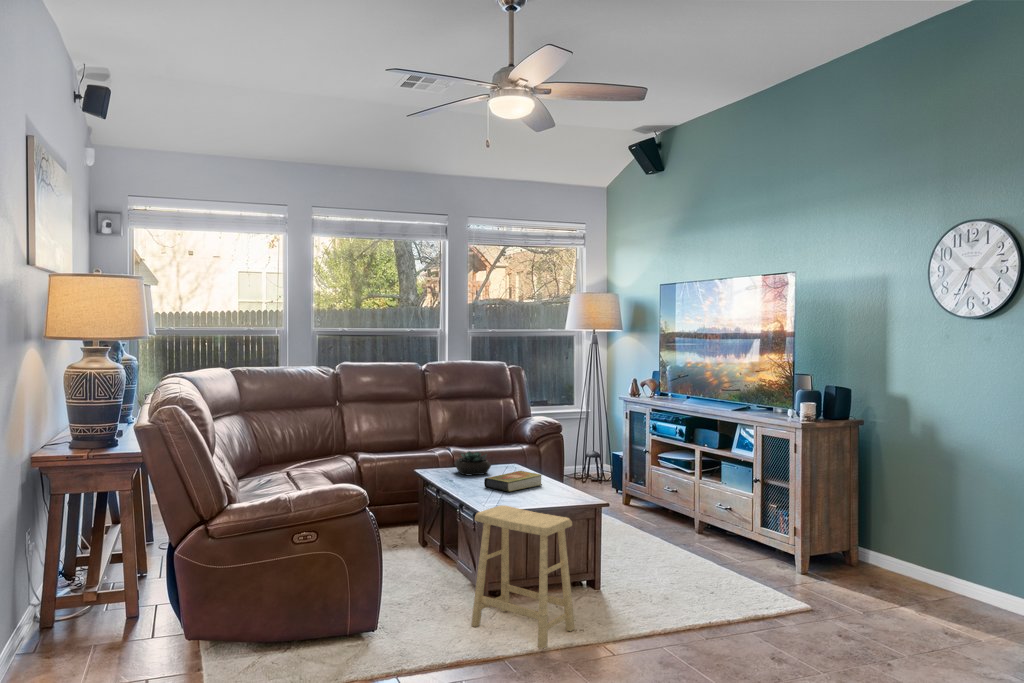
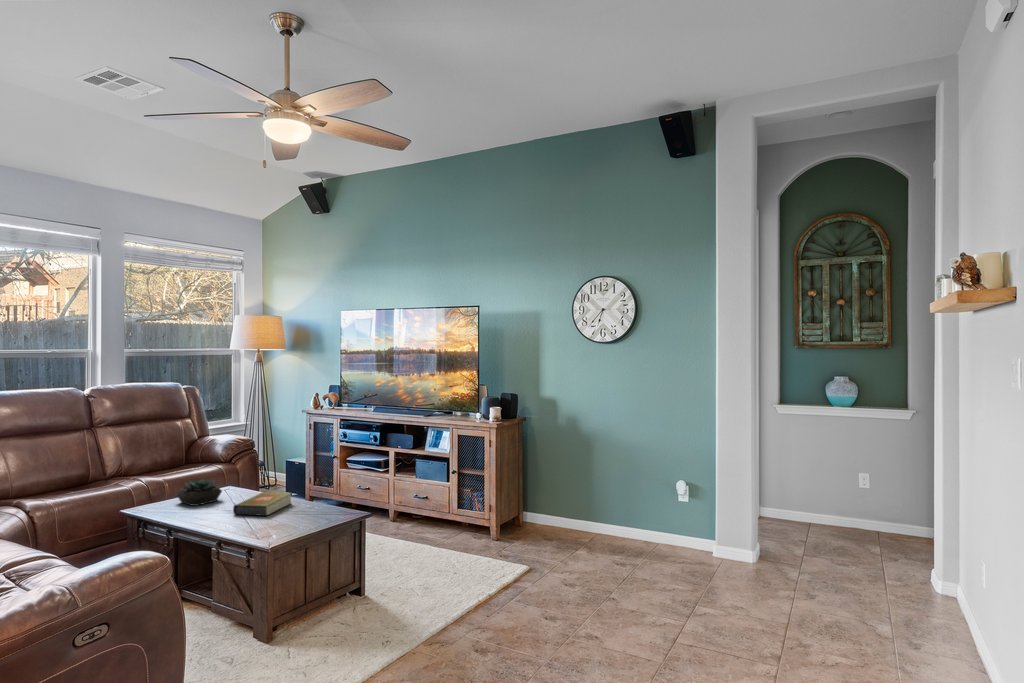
footstool: present [471,505,575,649] -> none [271,530,375,666]

